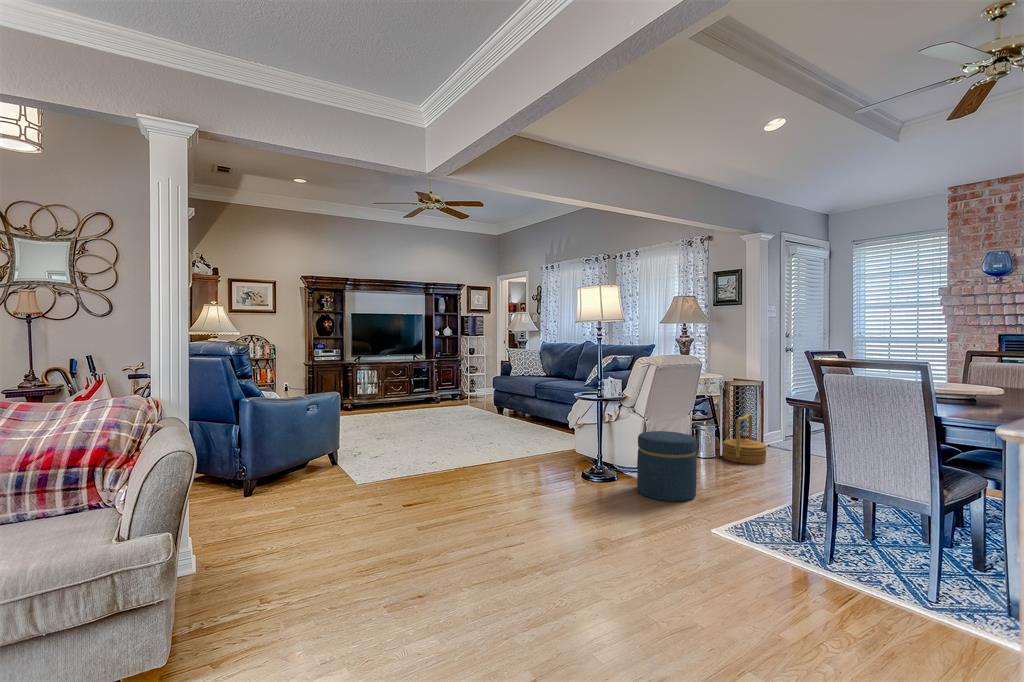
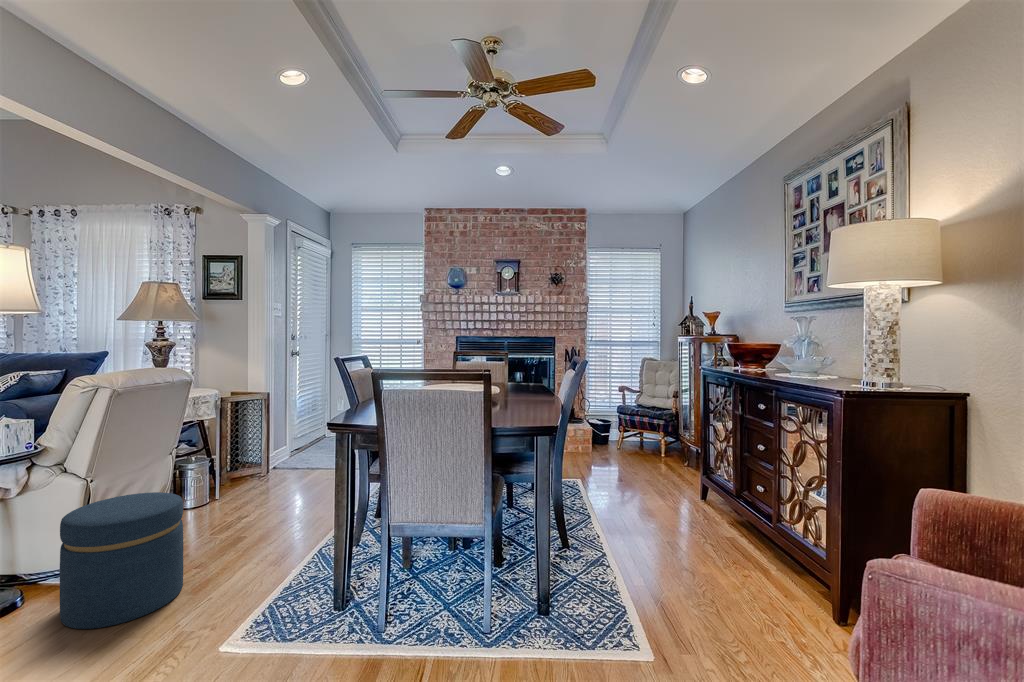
woven basket: present [722,414,767,464] -> none [221,434,279,501]

